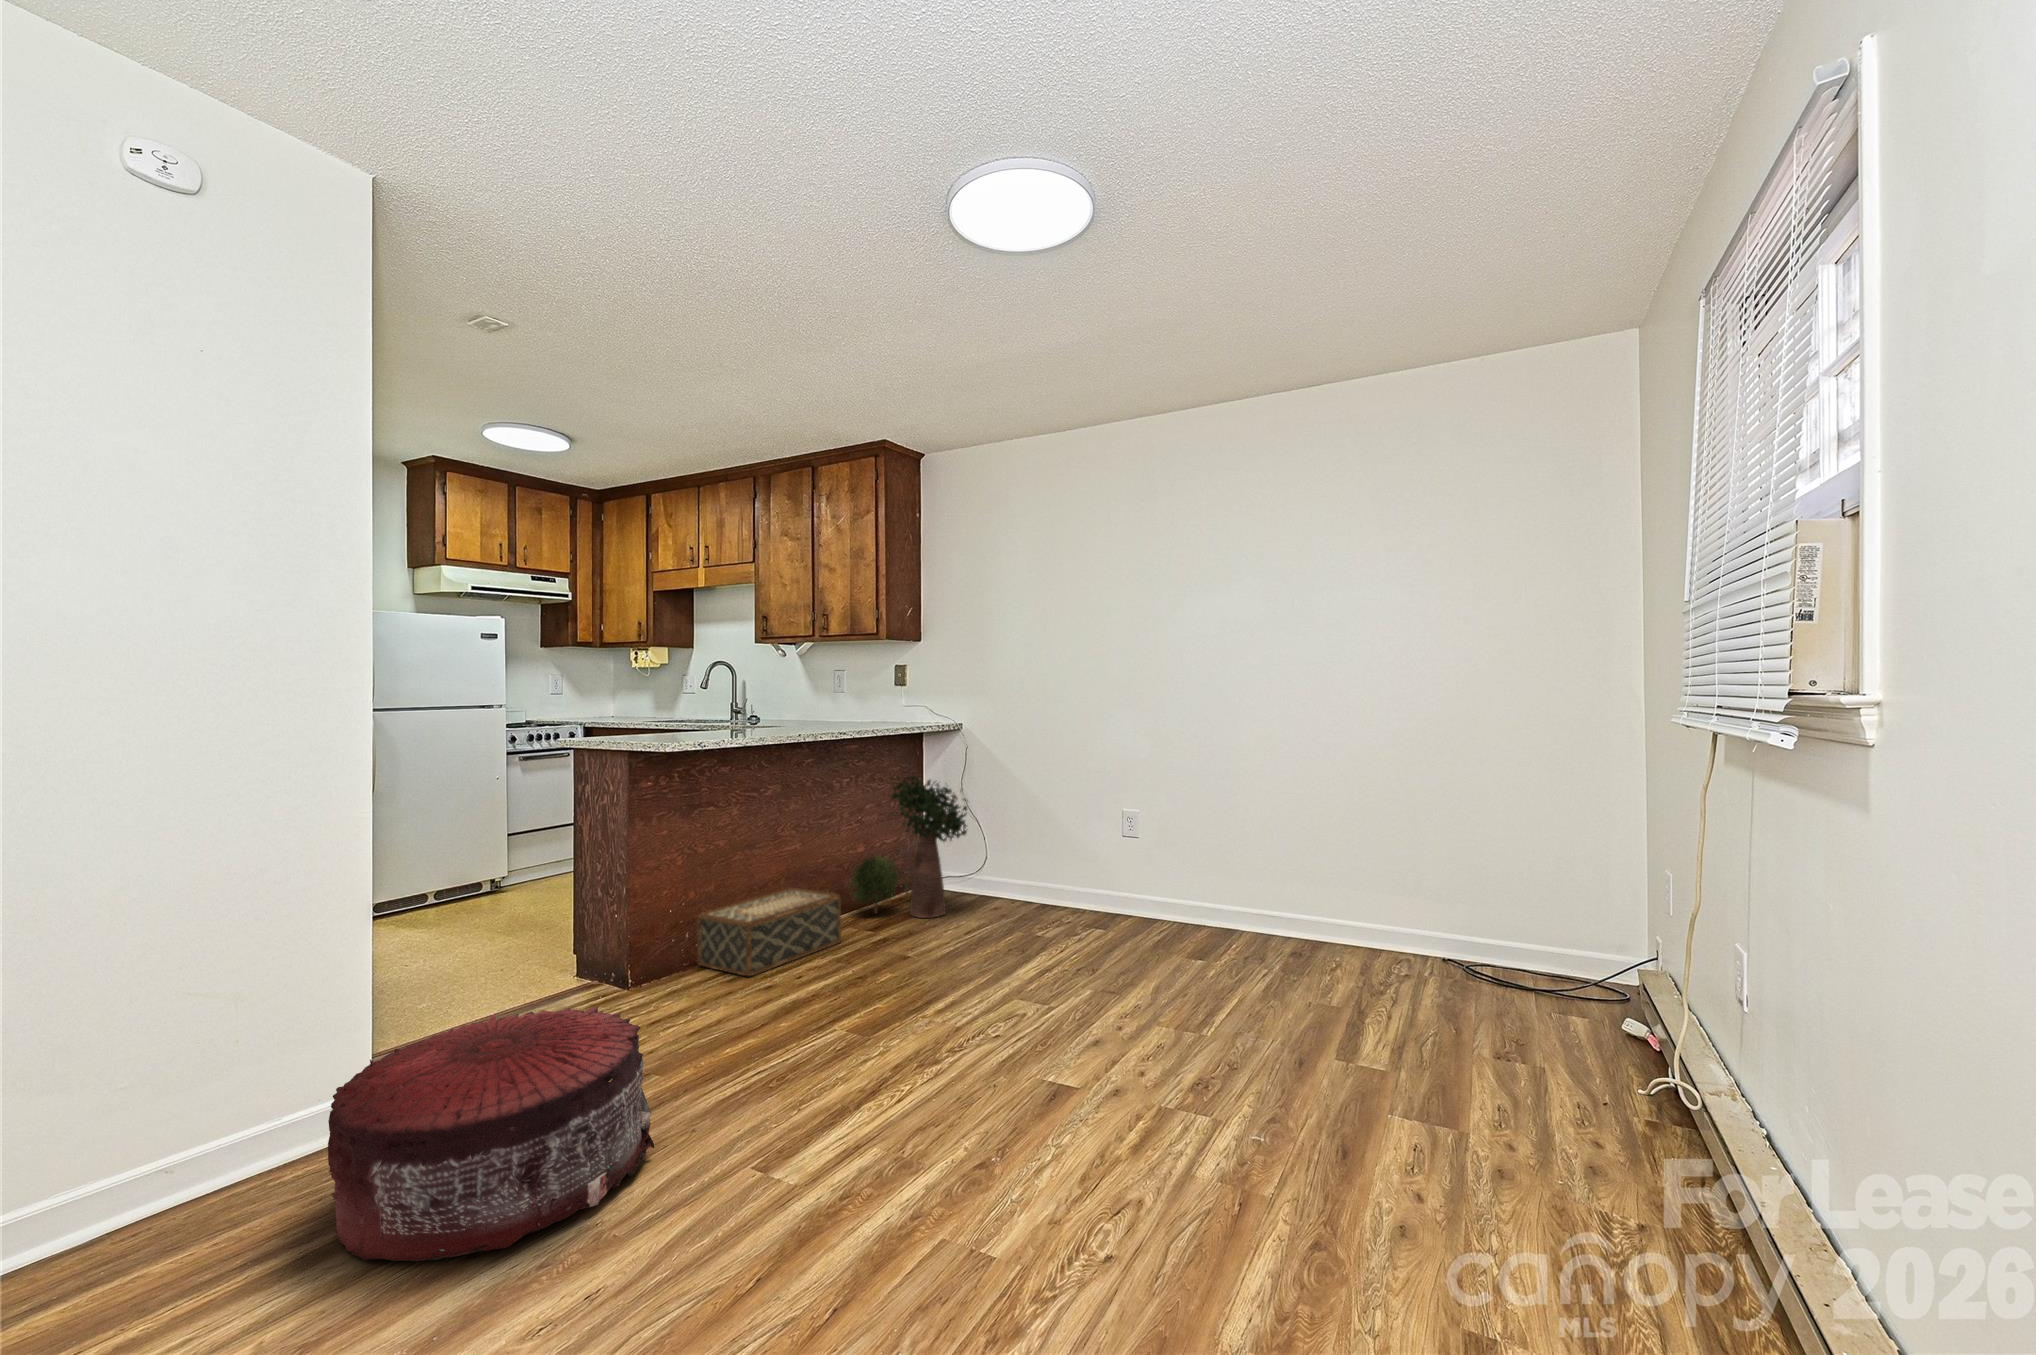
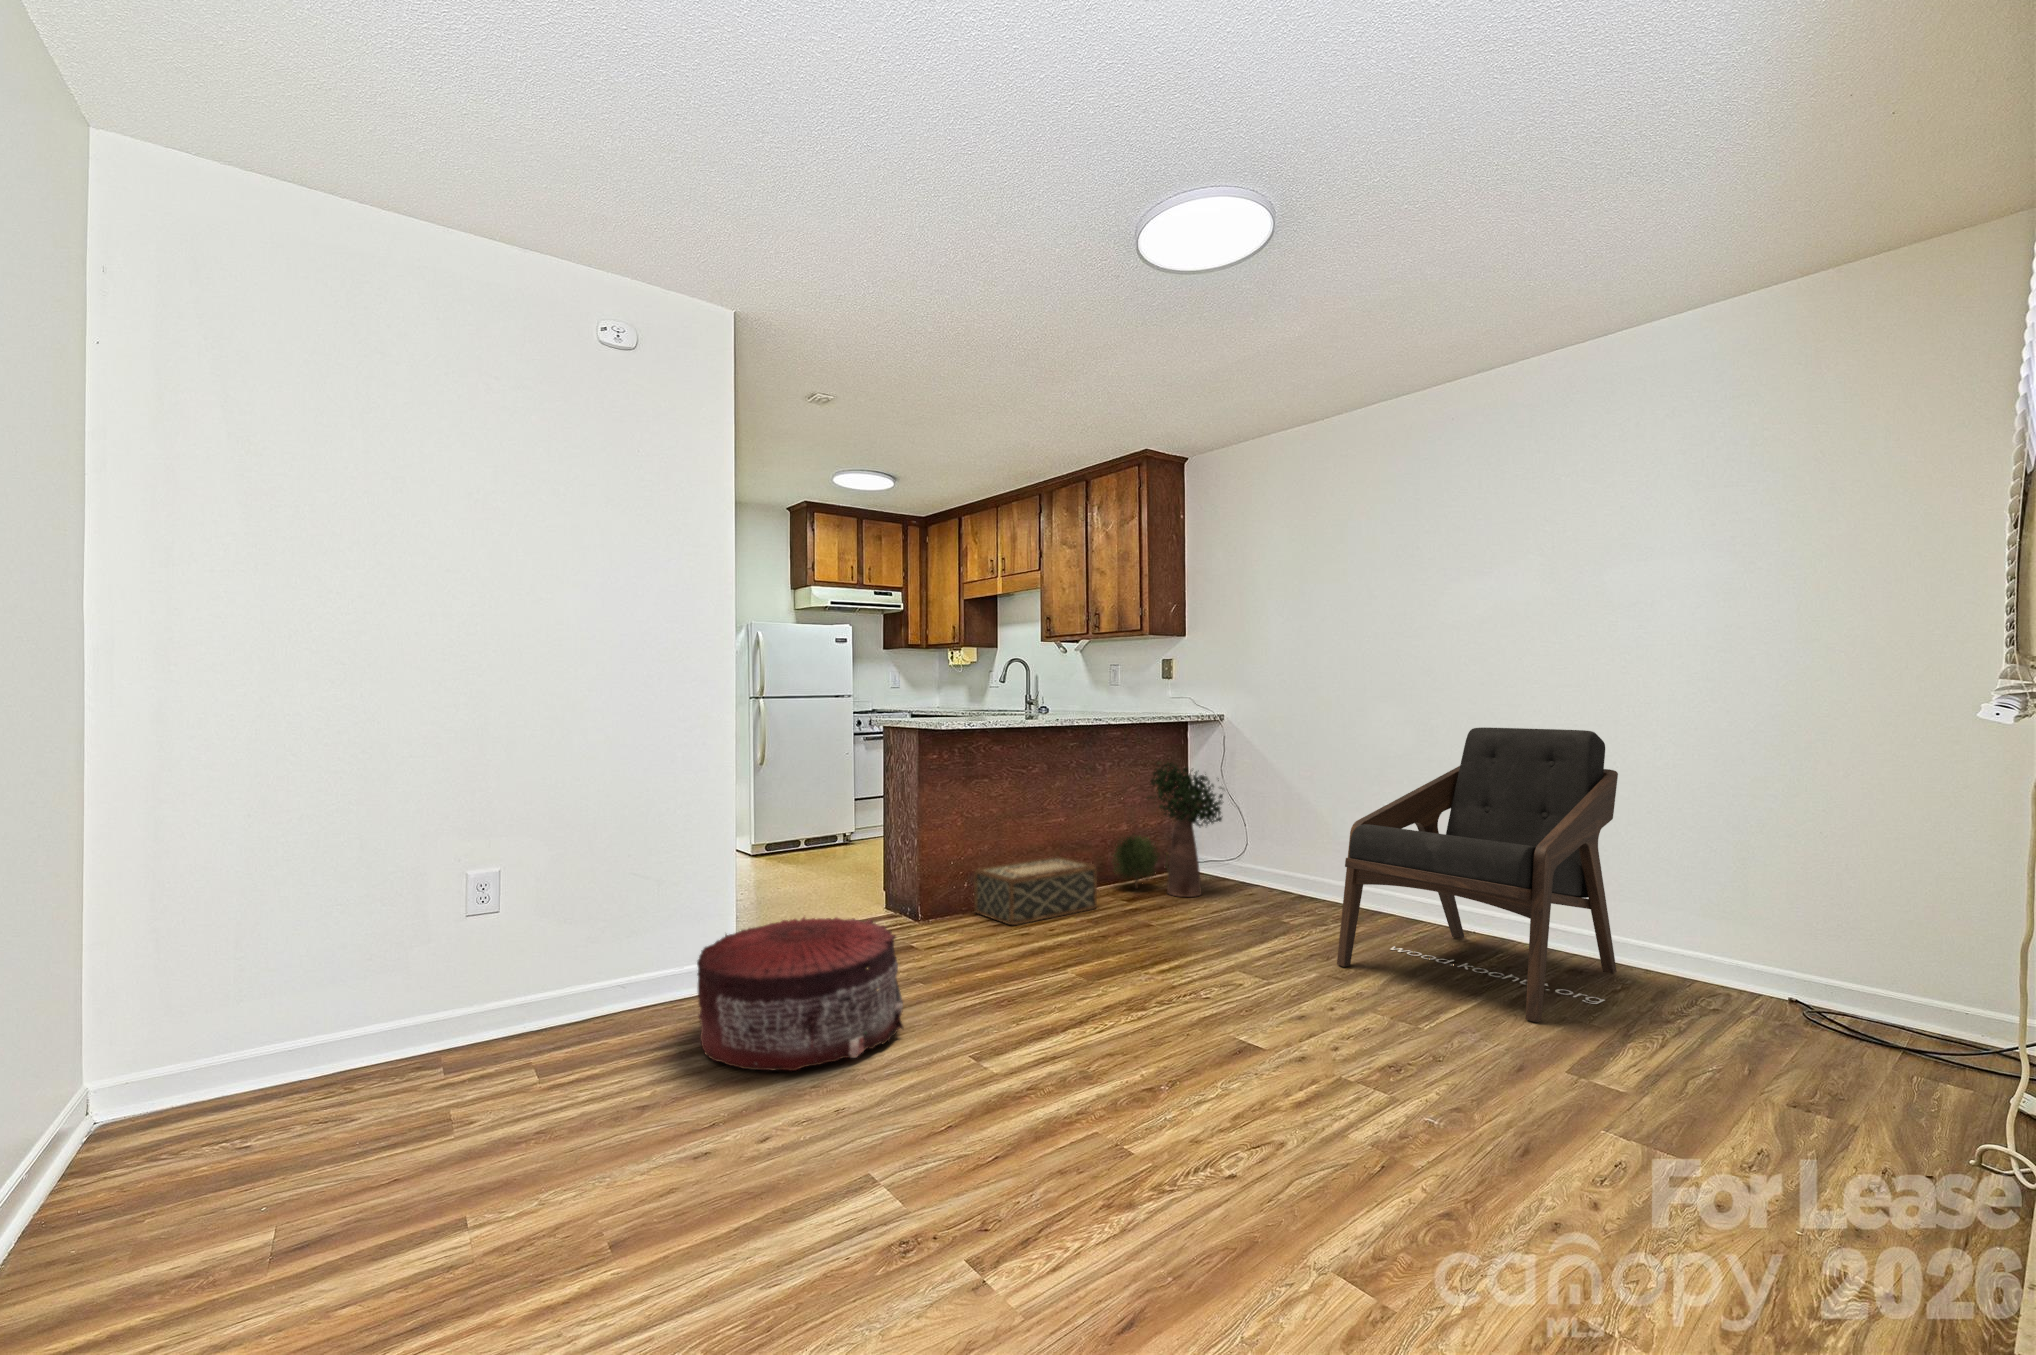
lounge chair: none [1106,733,1336,1012] -> present [1337,727,1618,1022]

